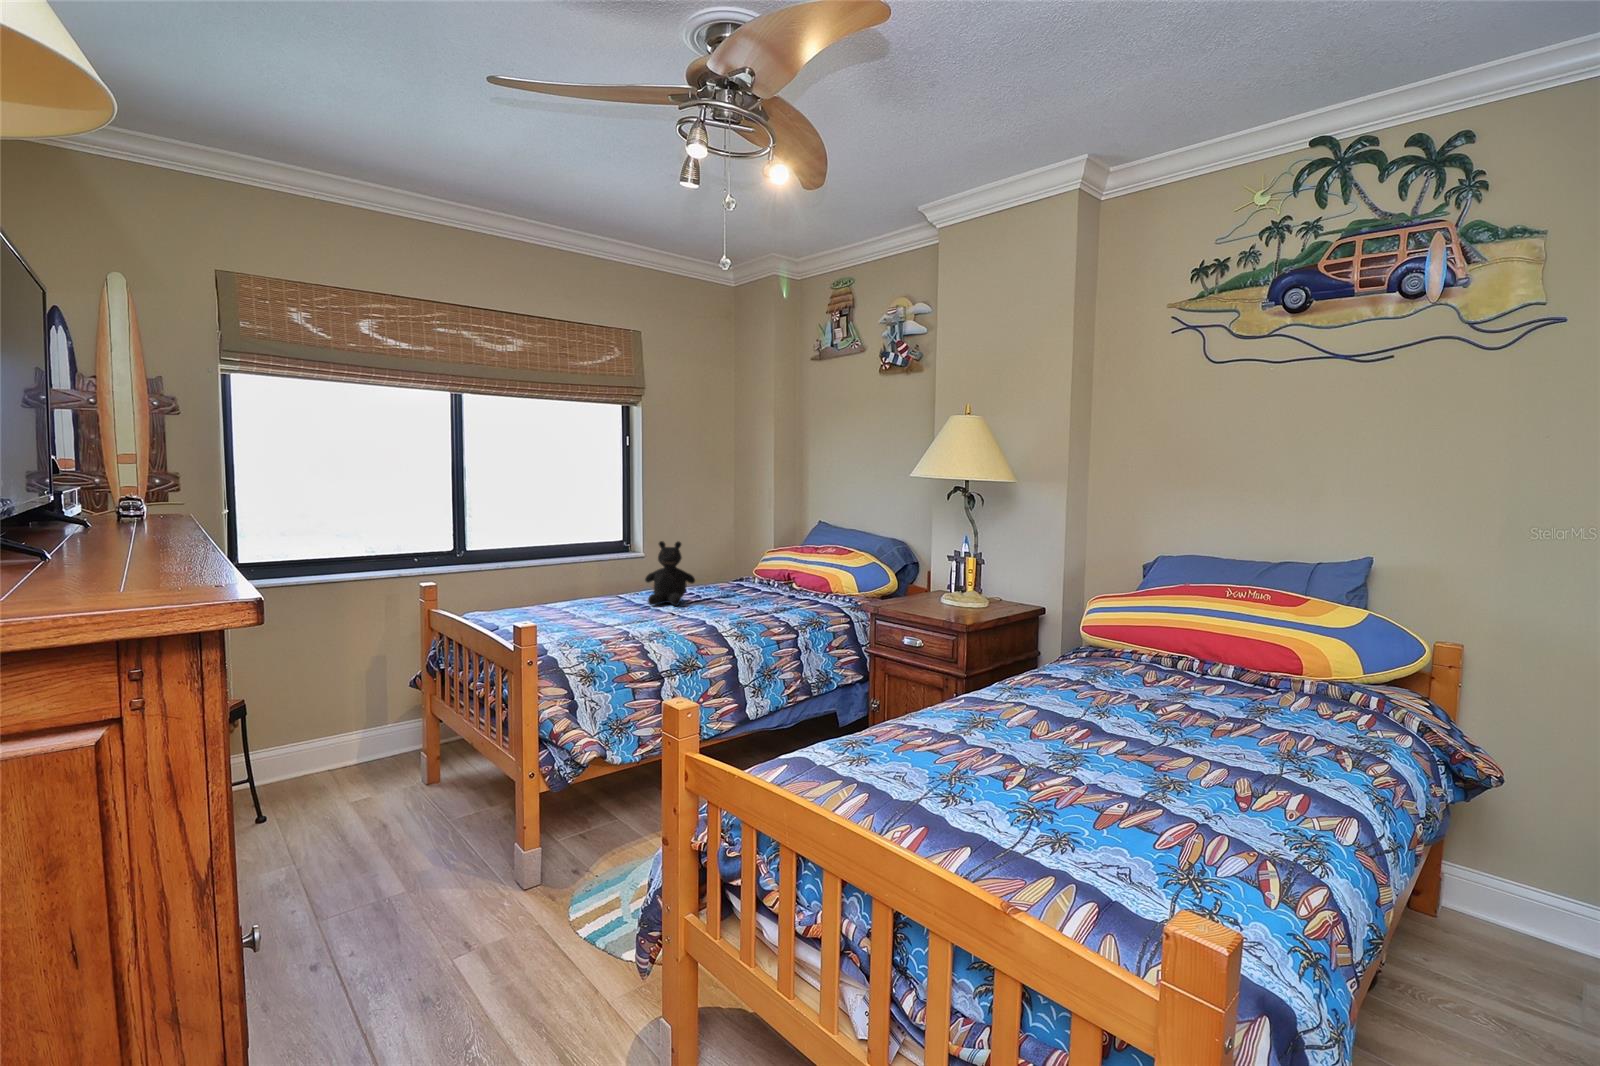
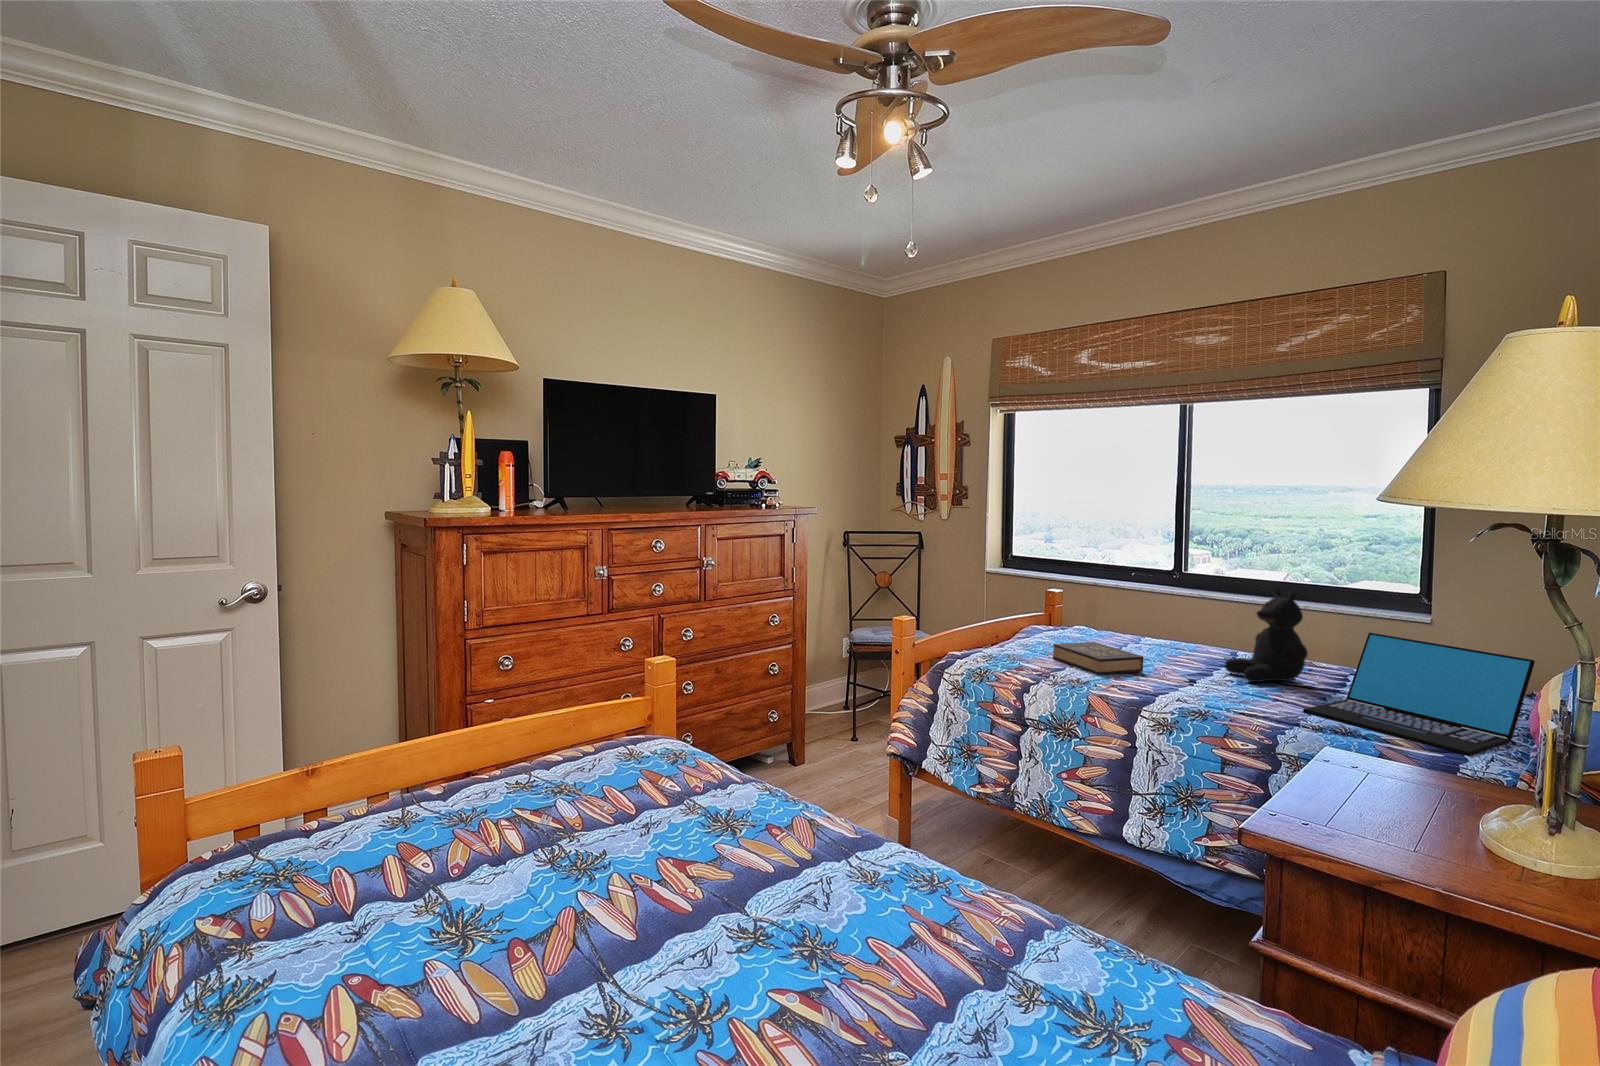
laptop: none [721,555,817,609] -> present [1303,633,1535,756]
hardback book: none [590,606,650,629] -> present [1053,642,1144,675]

